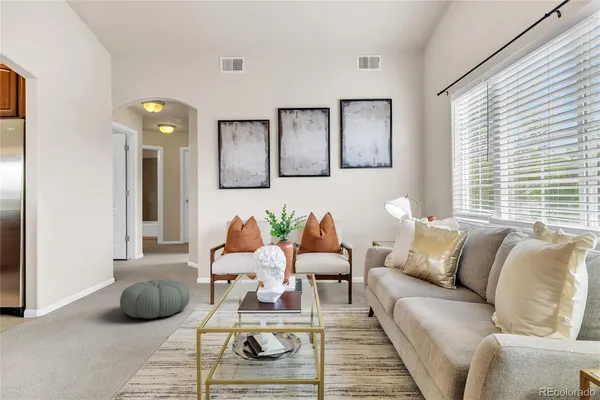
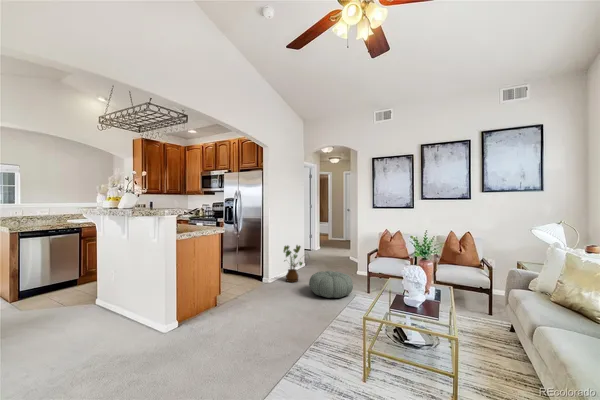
house plant: none [74,247,123,306] -> present [284,245,302,282]

